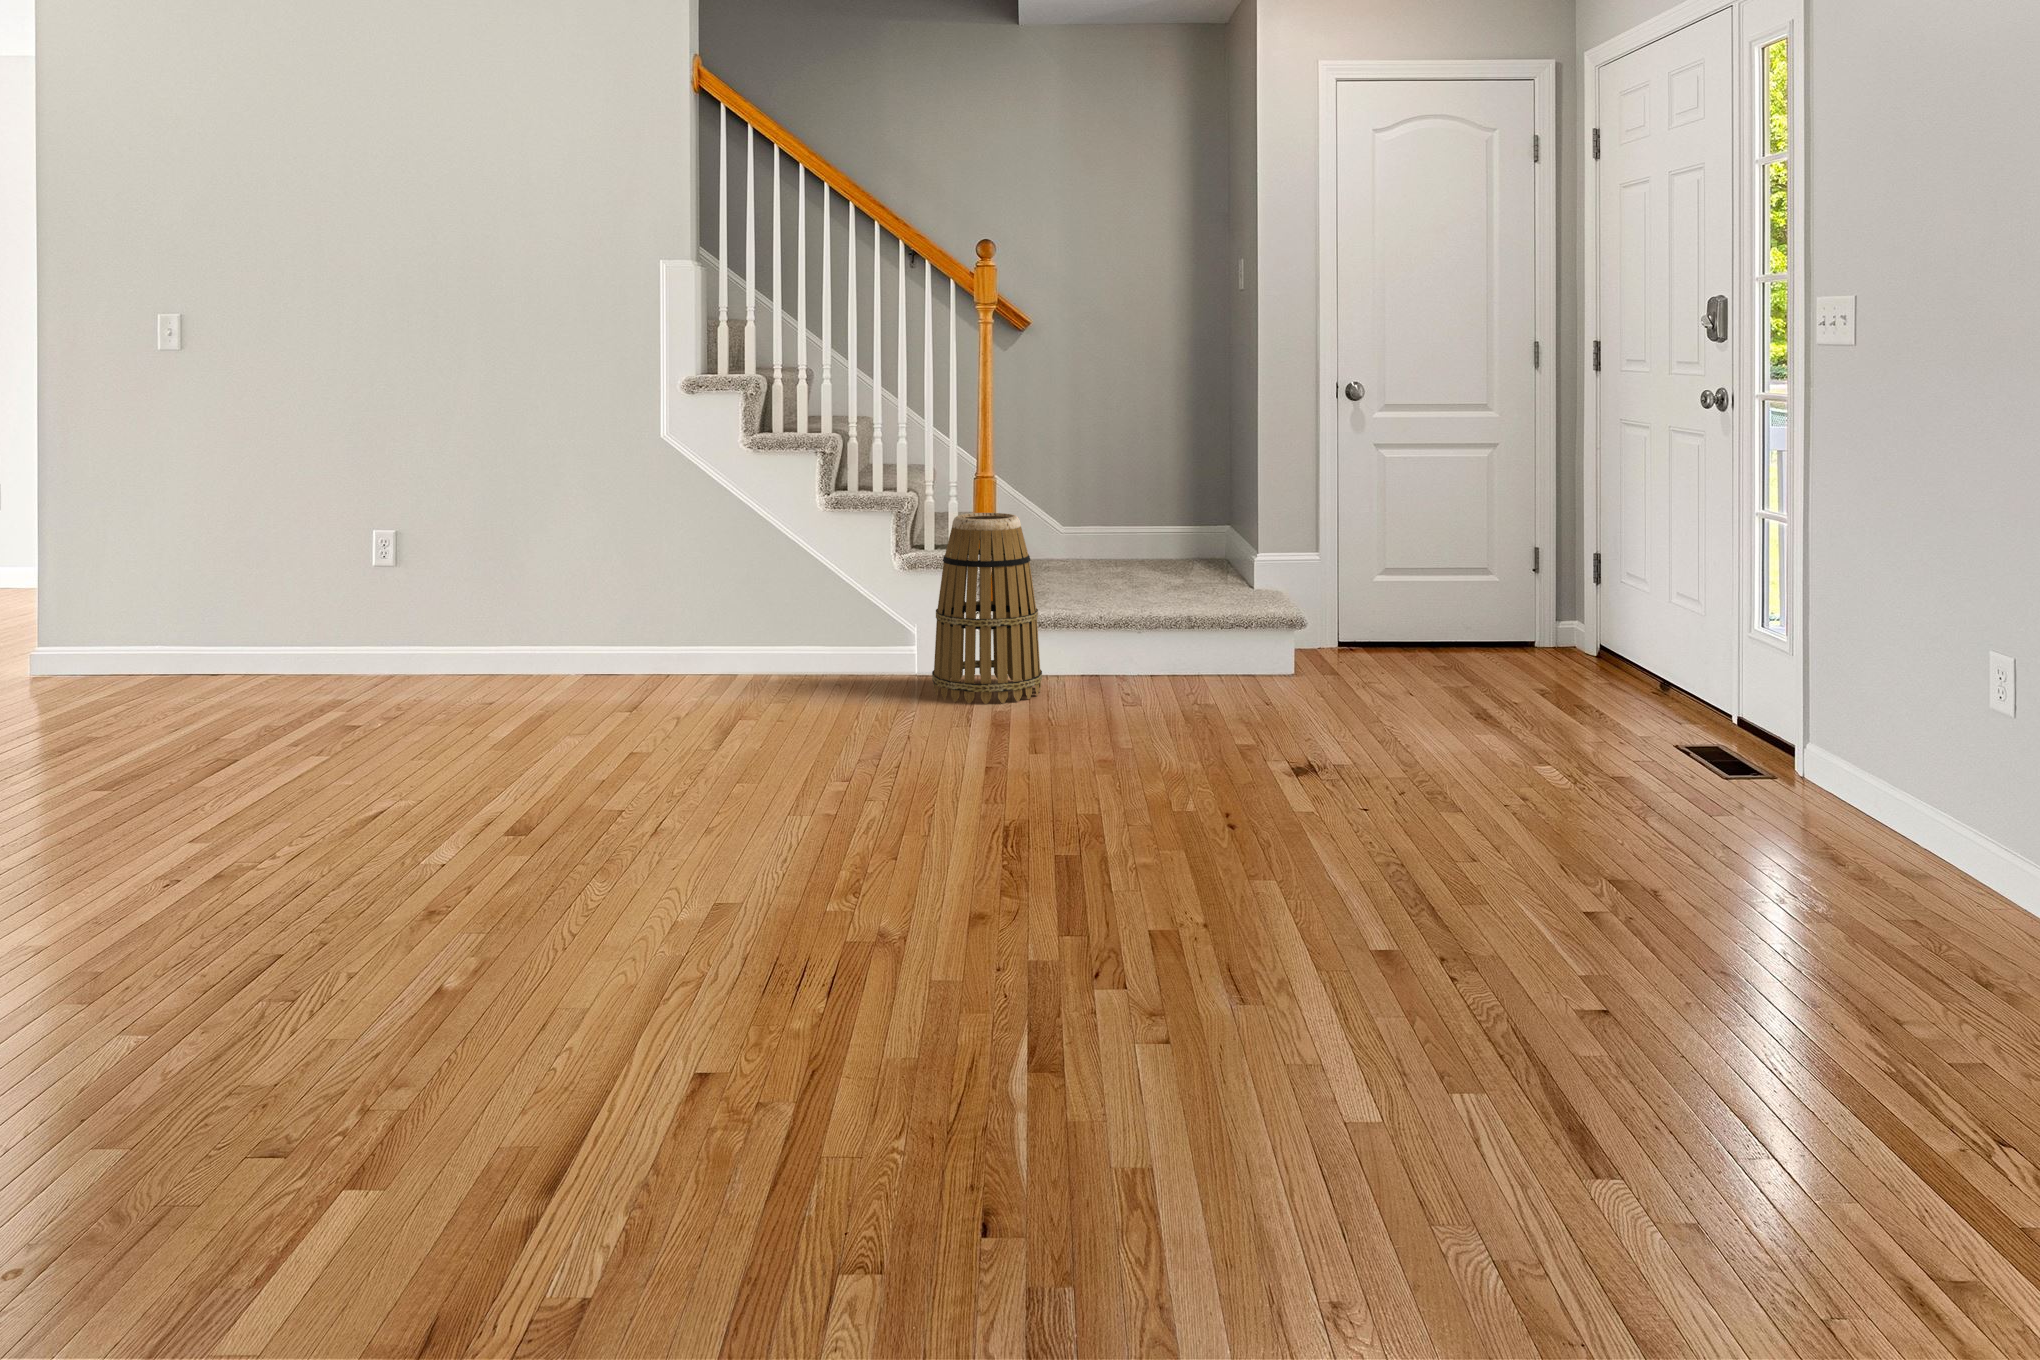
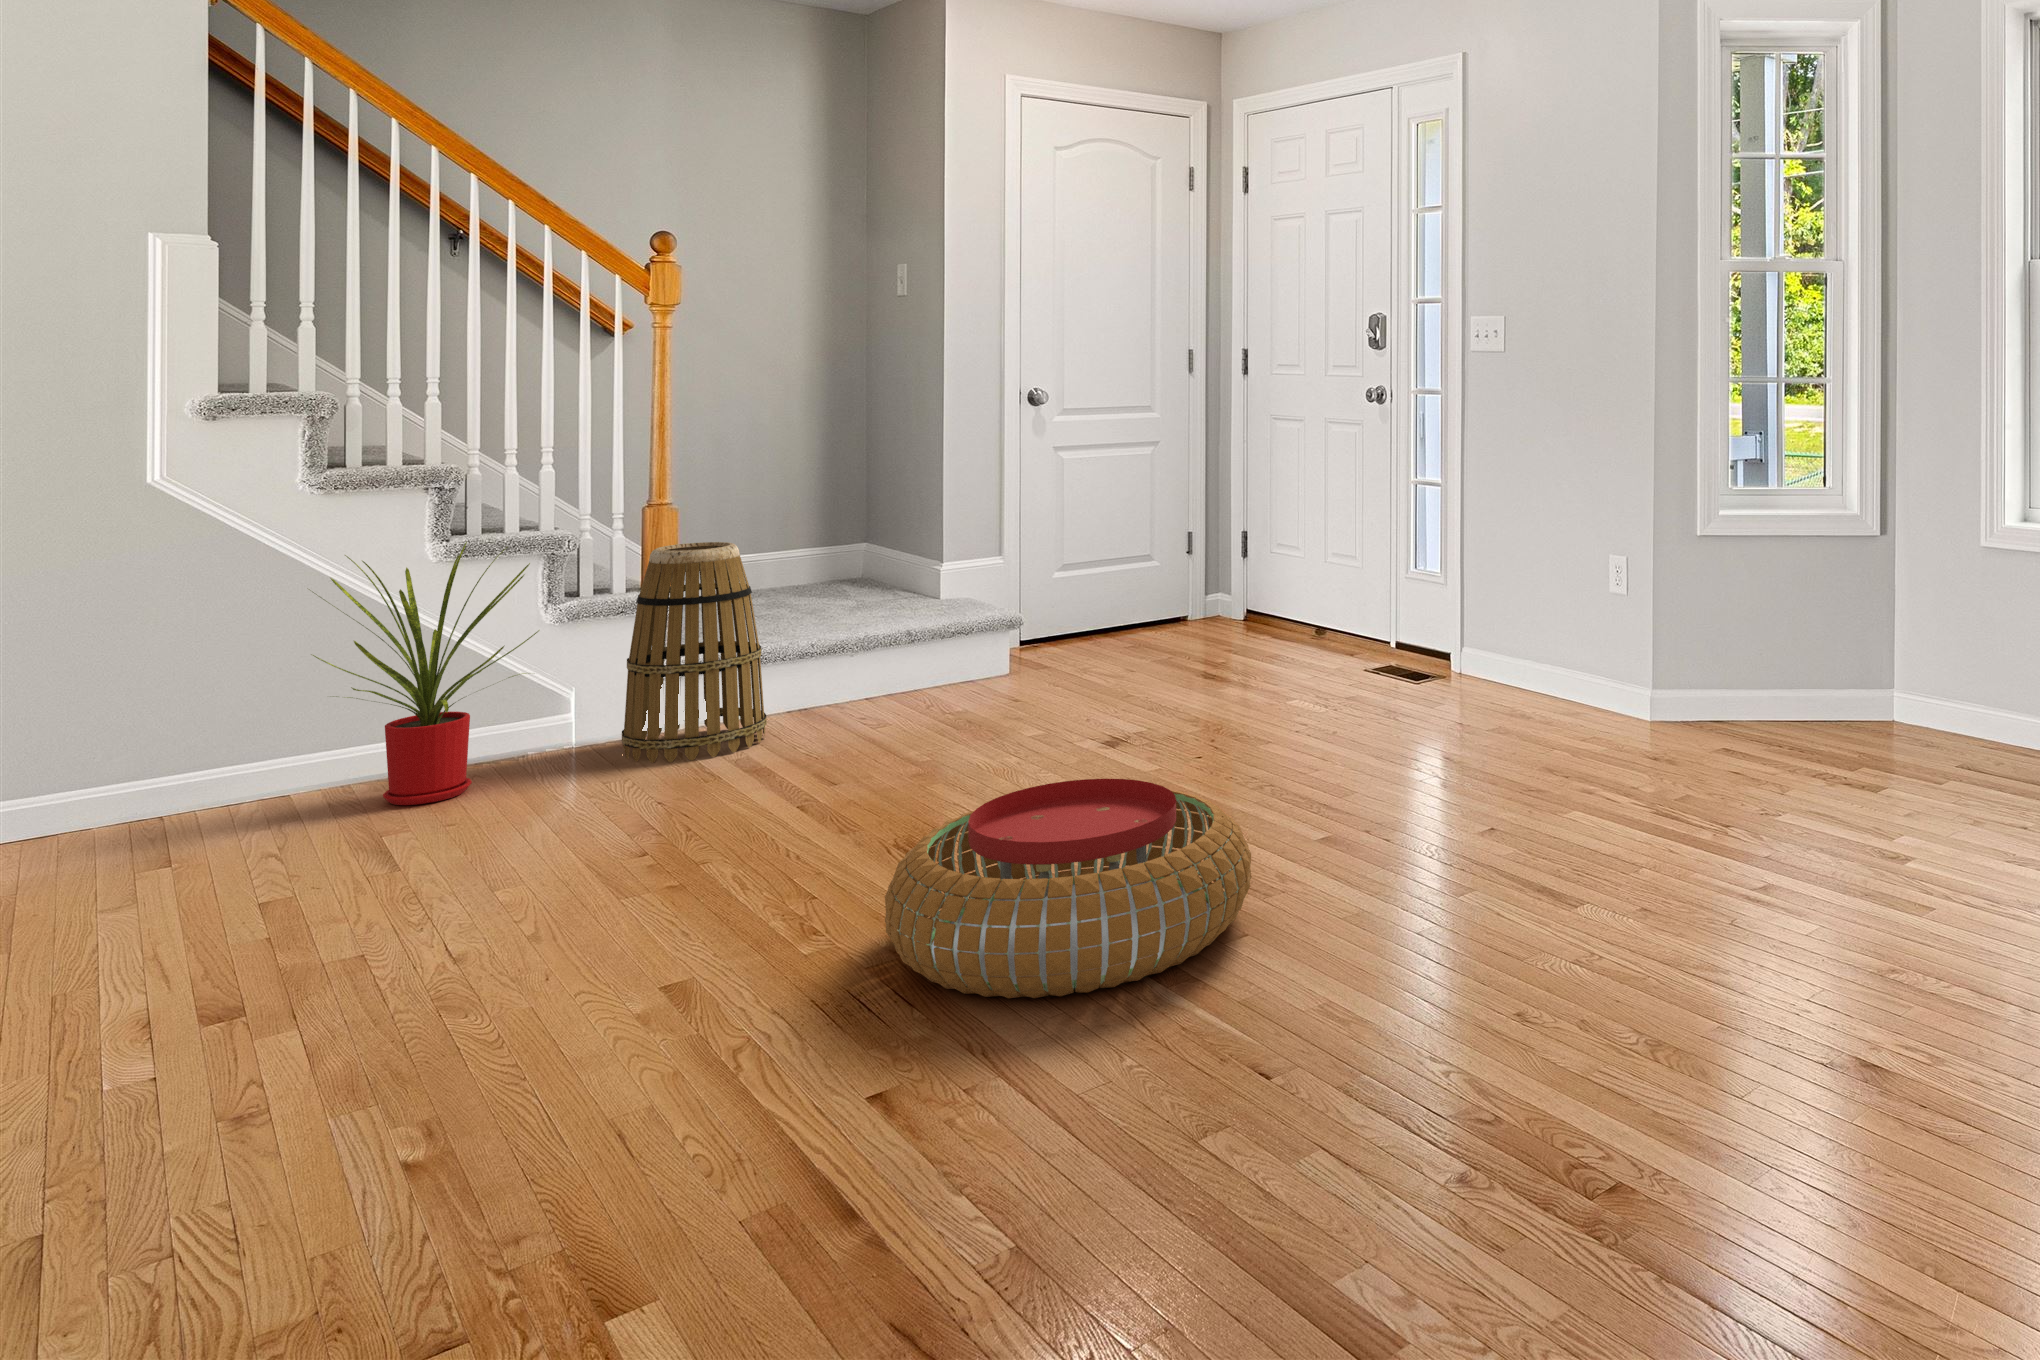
house plant: none [722,496,870,699] -> present [309,542,539,805]
pouf: none [851,786,1204,1005] -> present [885,779,1251,998]

